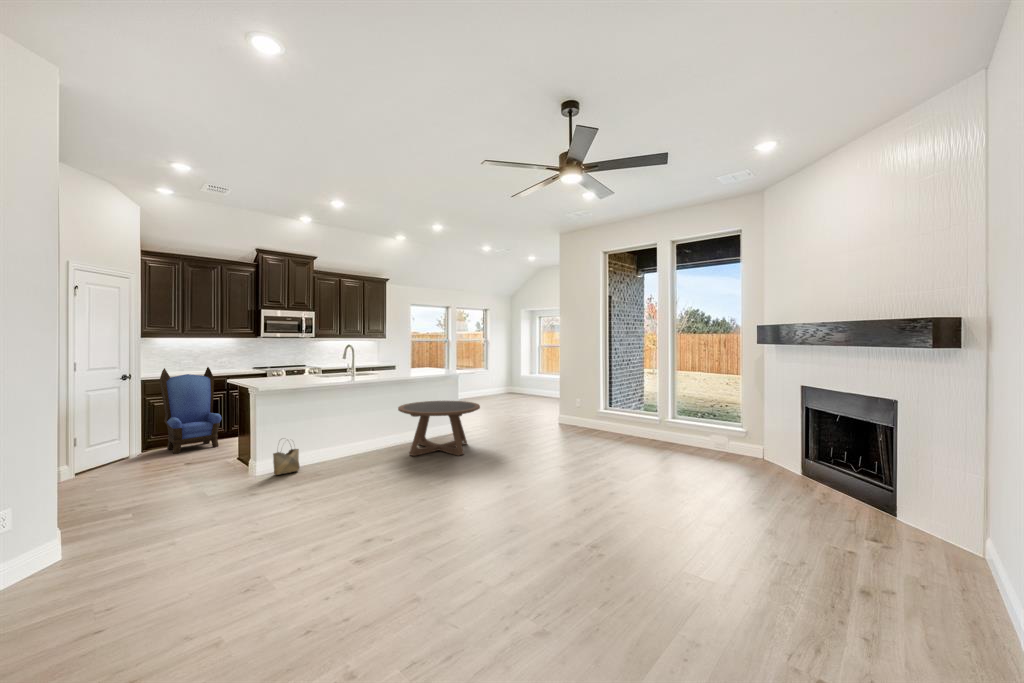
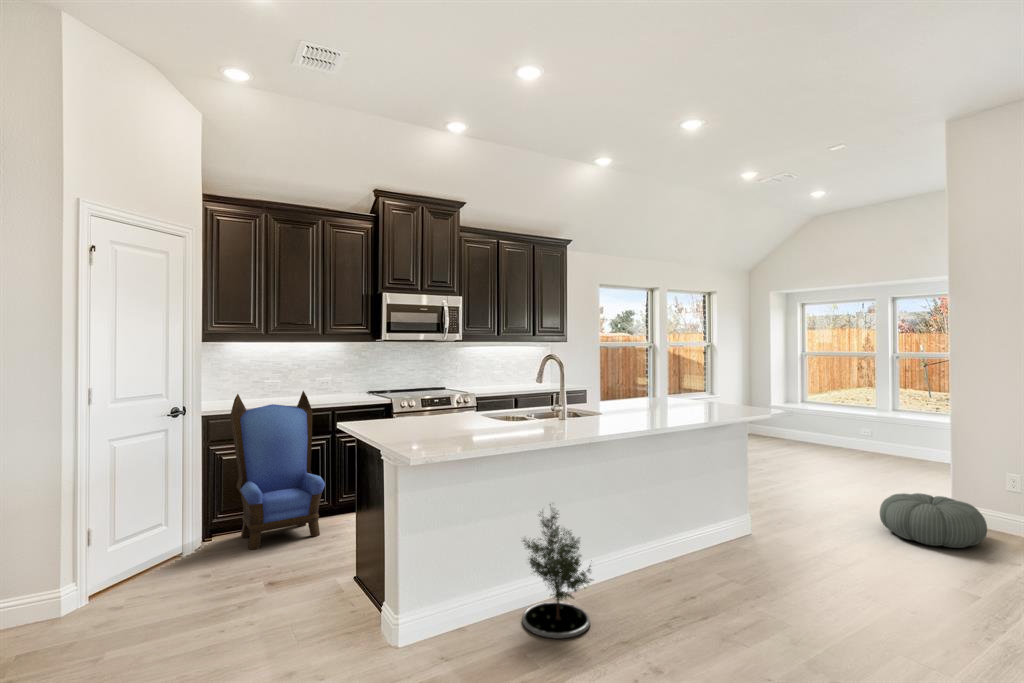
coffee table: present [398,401,480,456] -> none [658,470,853,616]
potted tree: none [321,410,355,469] -> present [522,504,592,639]
pouf: none [523,411,562,433] -> present [880,493,987,548]
woven basket: present [273,449,299,475] -> none [431,560,483,649]

